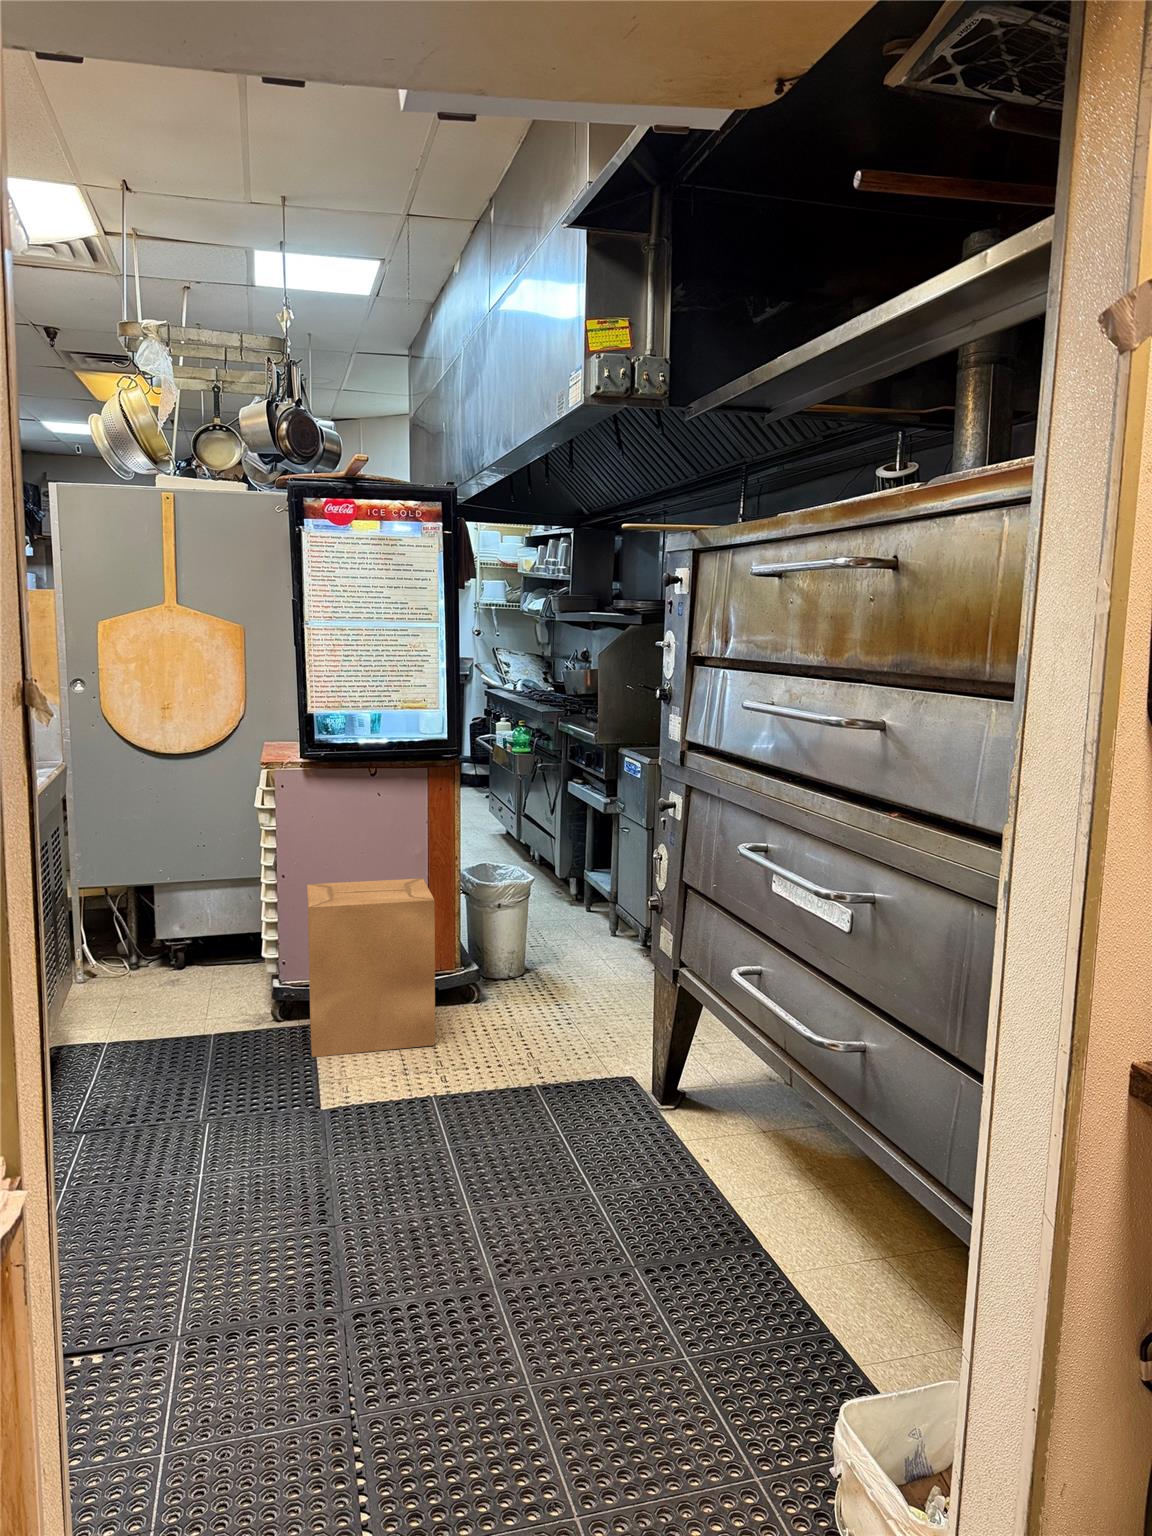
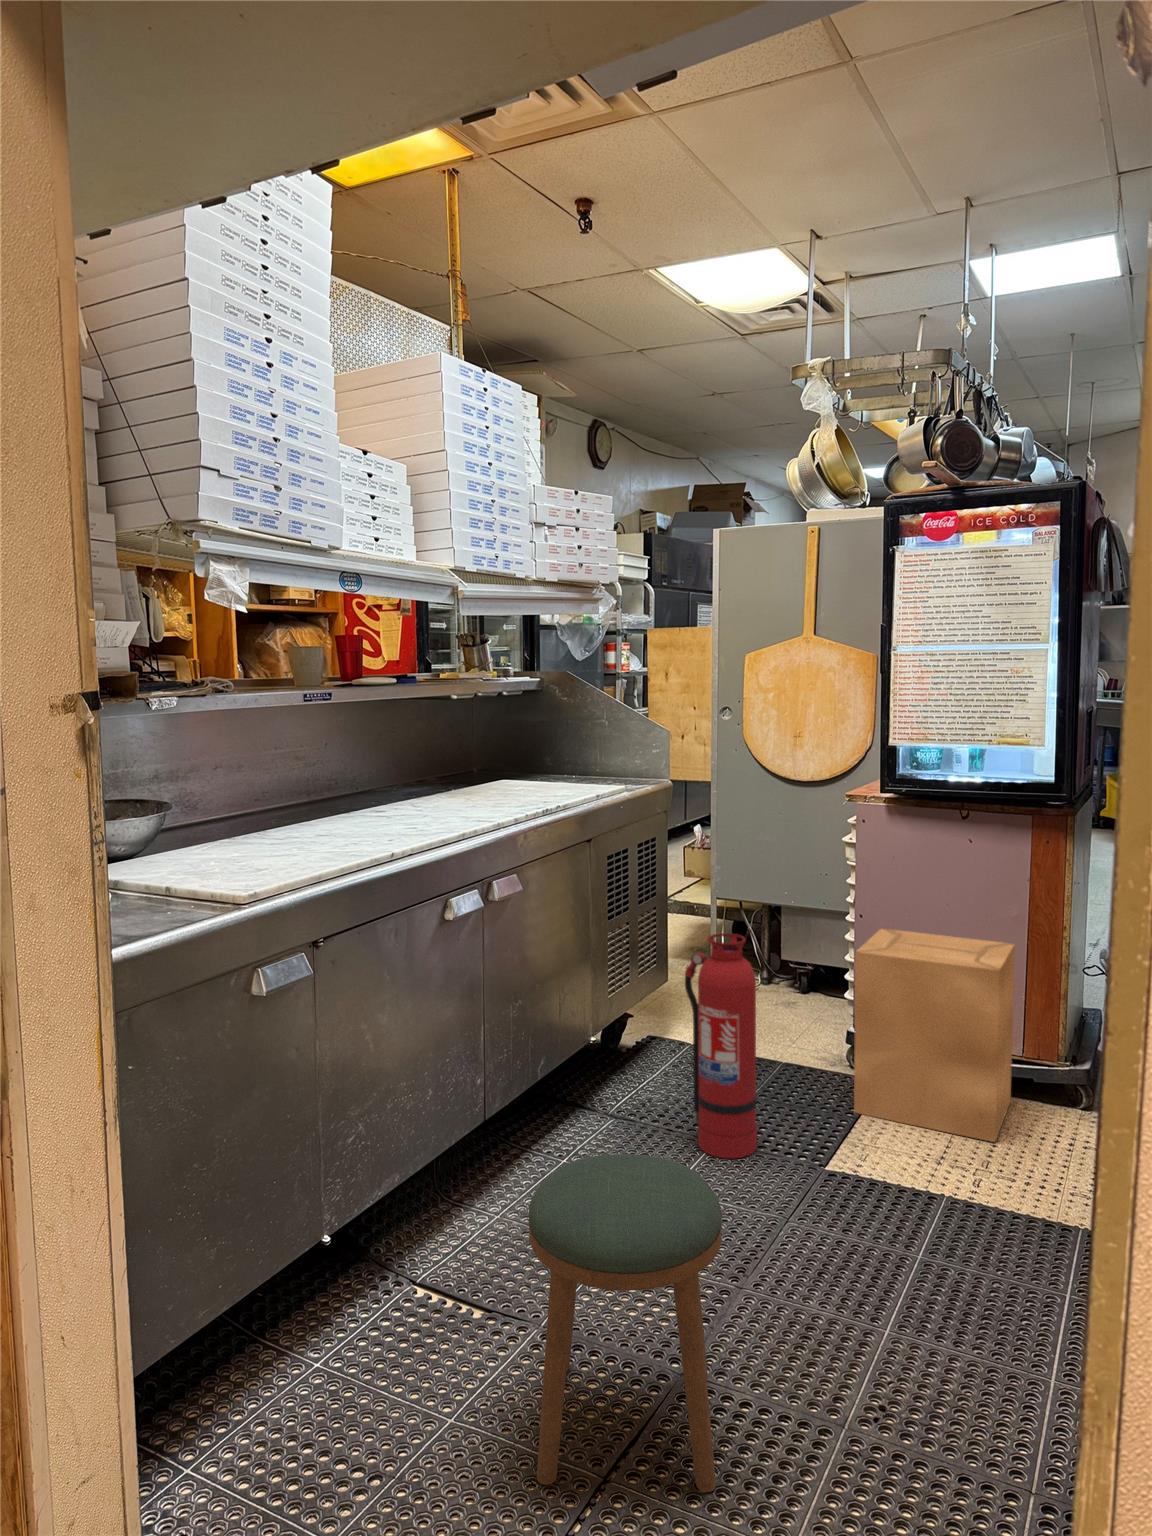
fire extinguisher: none [165,908,252,1135] -> present [685,933,757,1159]
stool: none [212,1117,432,1467] -> present [529,1154,722,1492]

